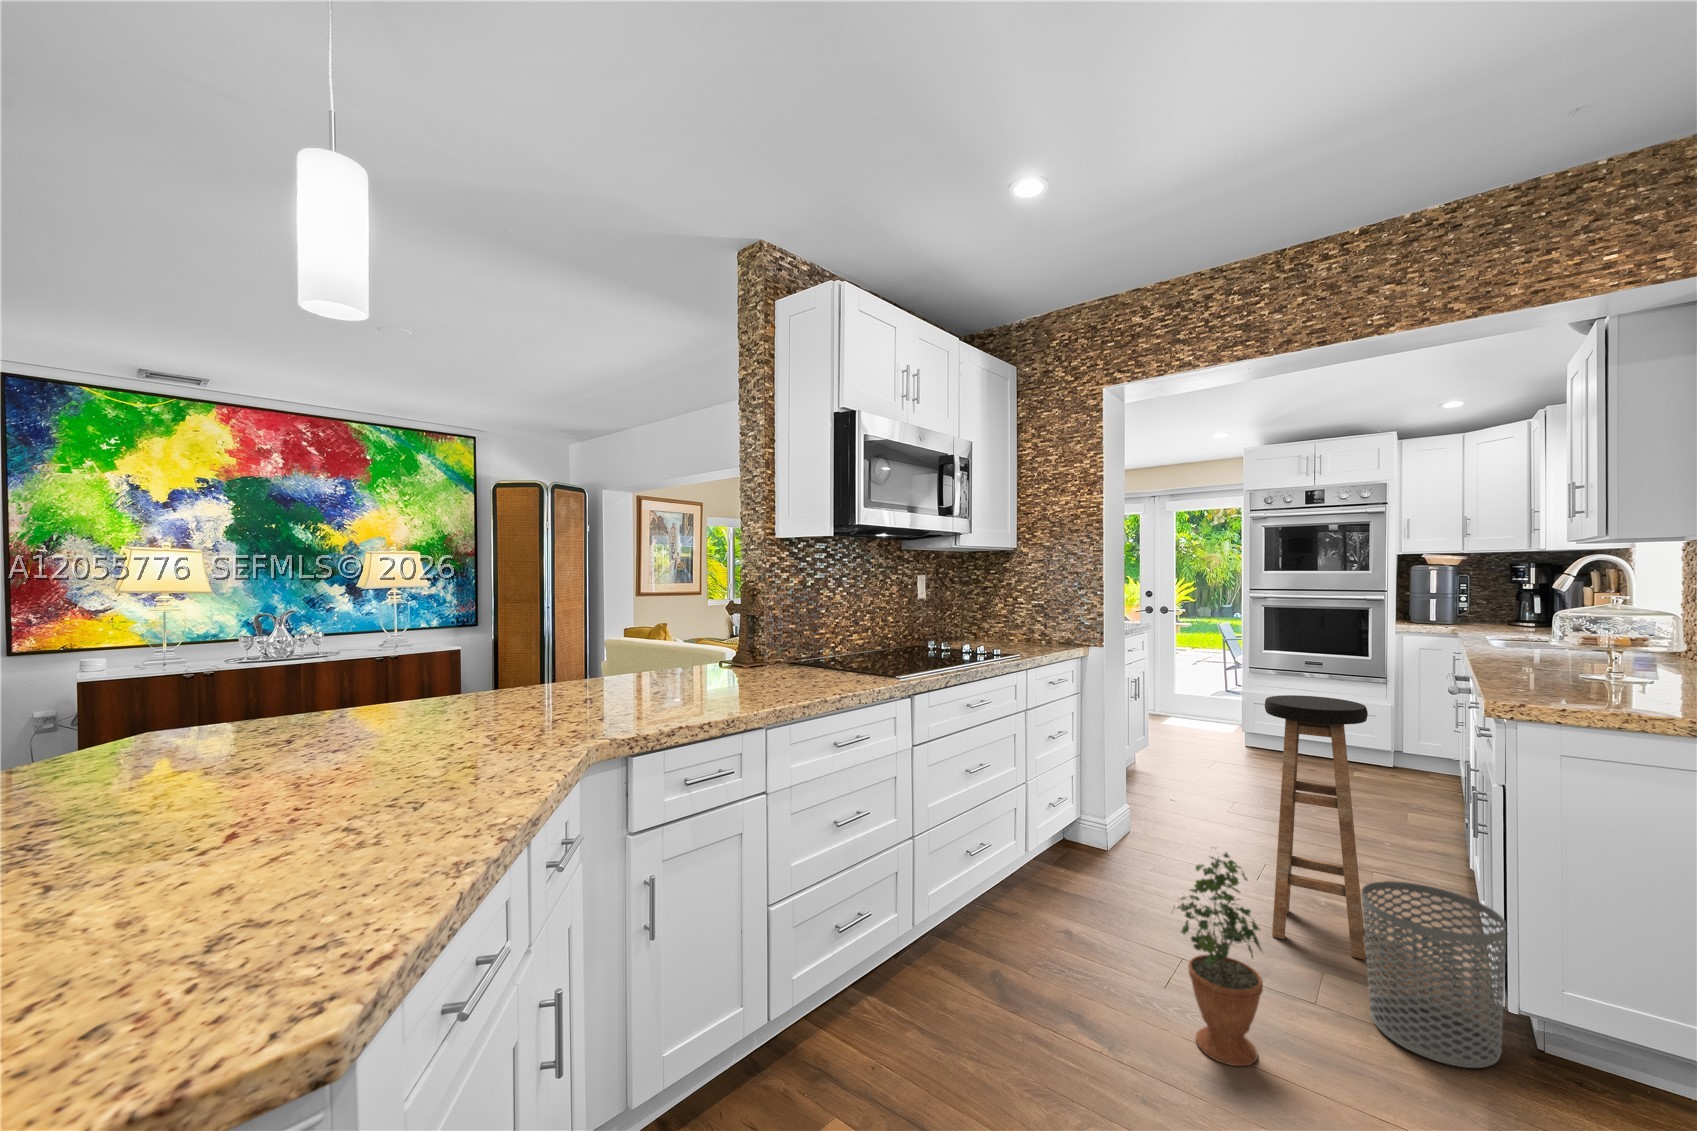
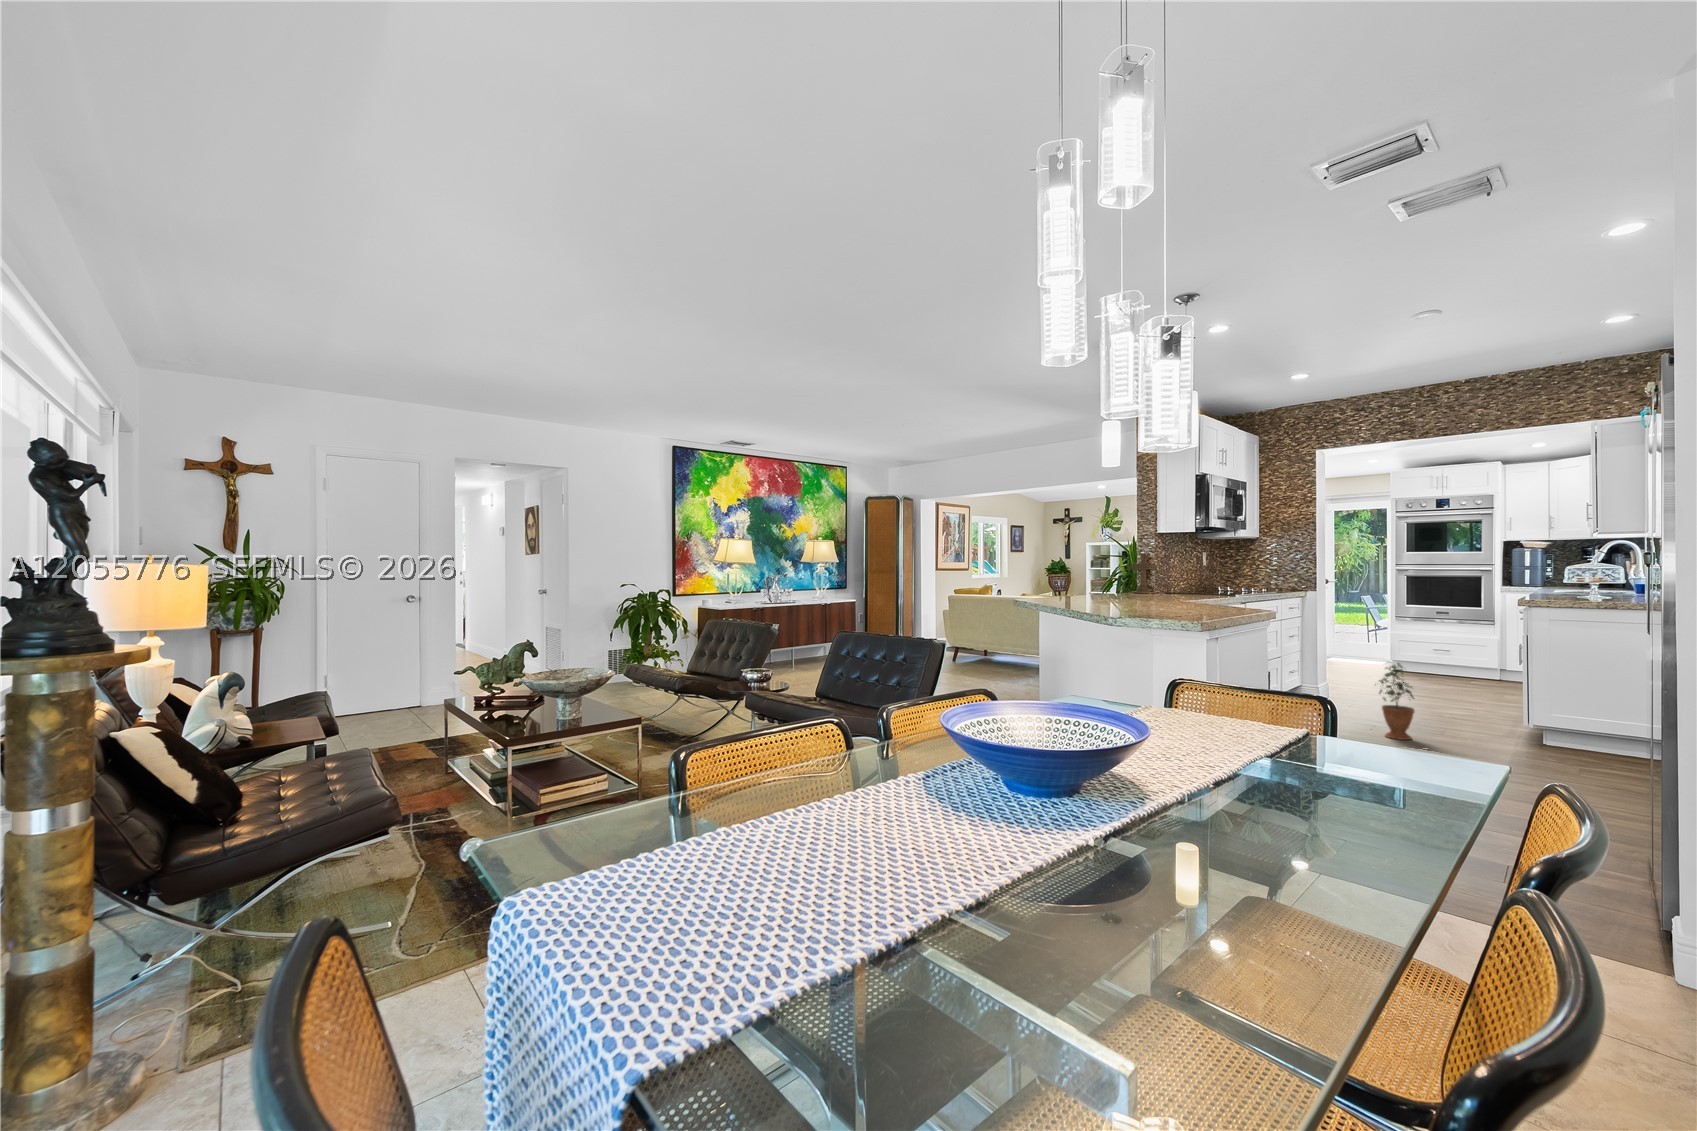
bar stool: present [1265,695,1368,960] -> none [1413,610,1466,725]
waste bin: present [1362,881,1506,1068] -> none [1459,681,1520,742]

